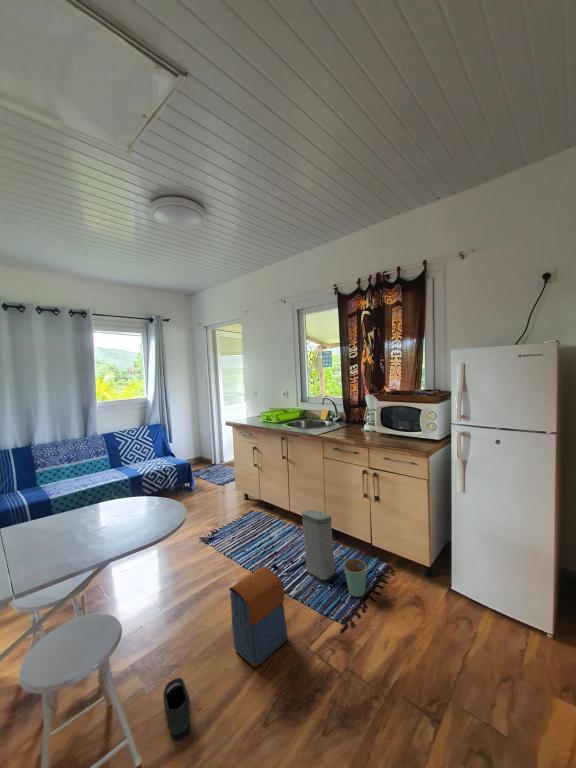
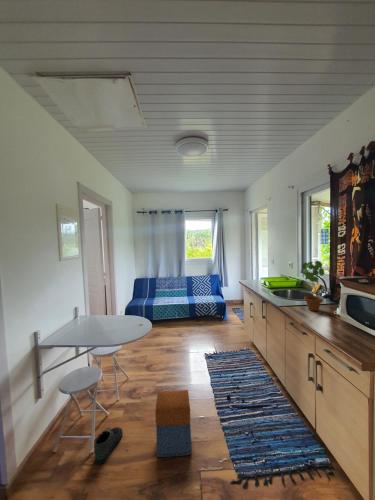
potted plant: none [328,384,350,436] -> present [302,261,324,311]
trash can: present [302,510,367,597] -> none [246,365,285,469]

